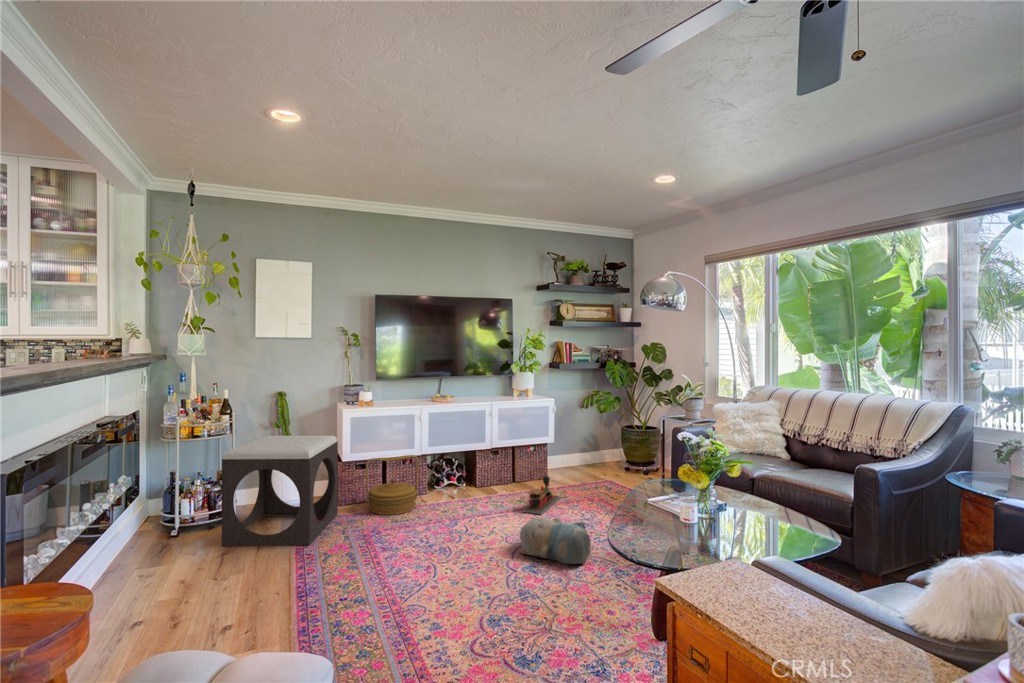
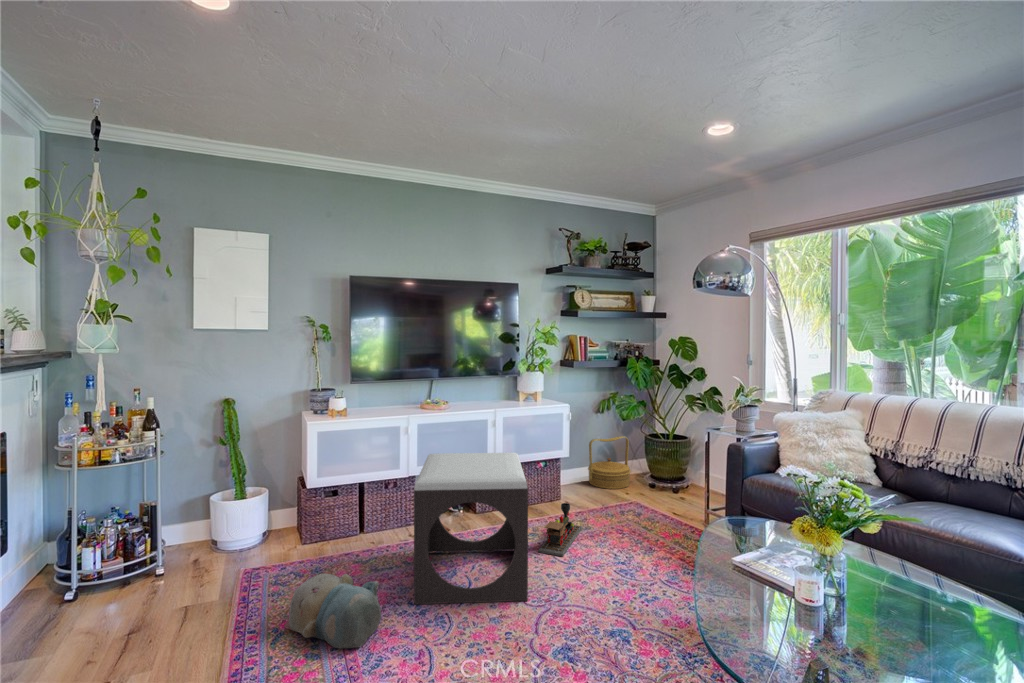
footstool: present [222,435,338,546] -> present [414,453,528,604]
woven basket: present [366,455,419,515] -> present [588,436,631,489]
plush toy: present [520,517,591,564] -> present [285,573,381,648]

